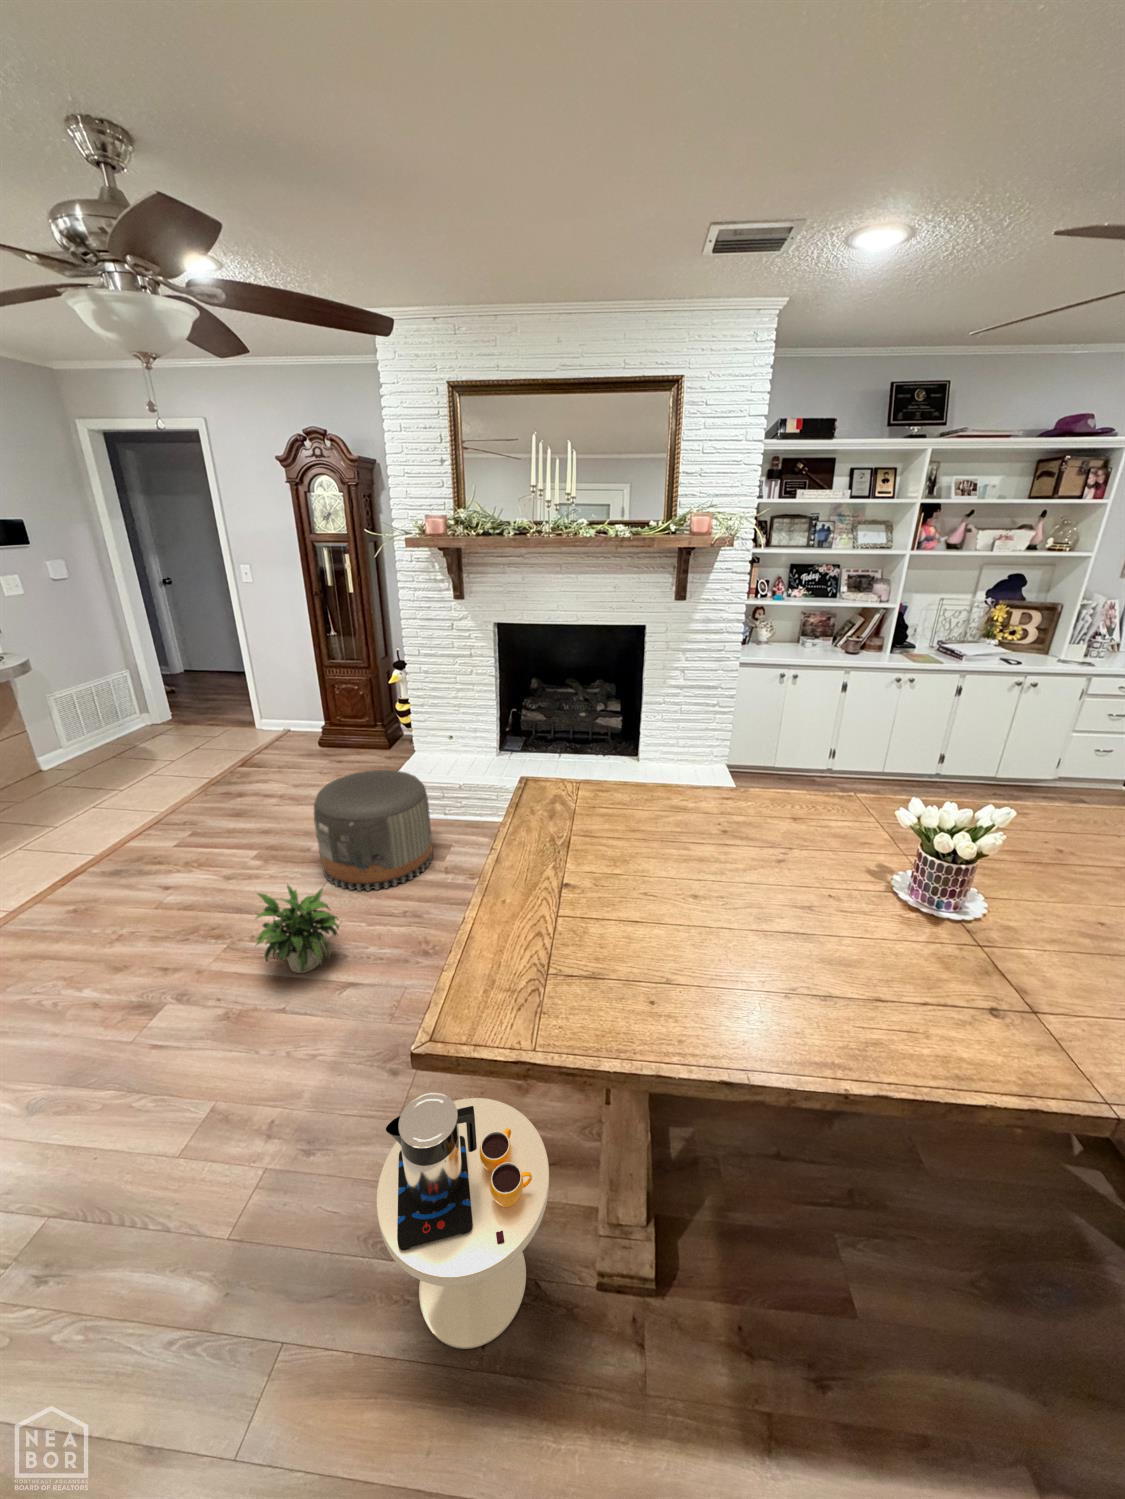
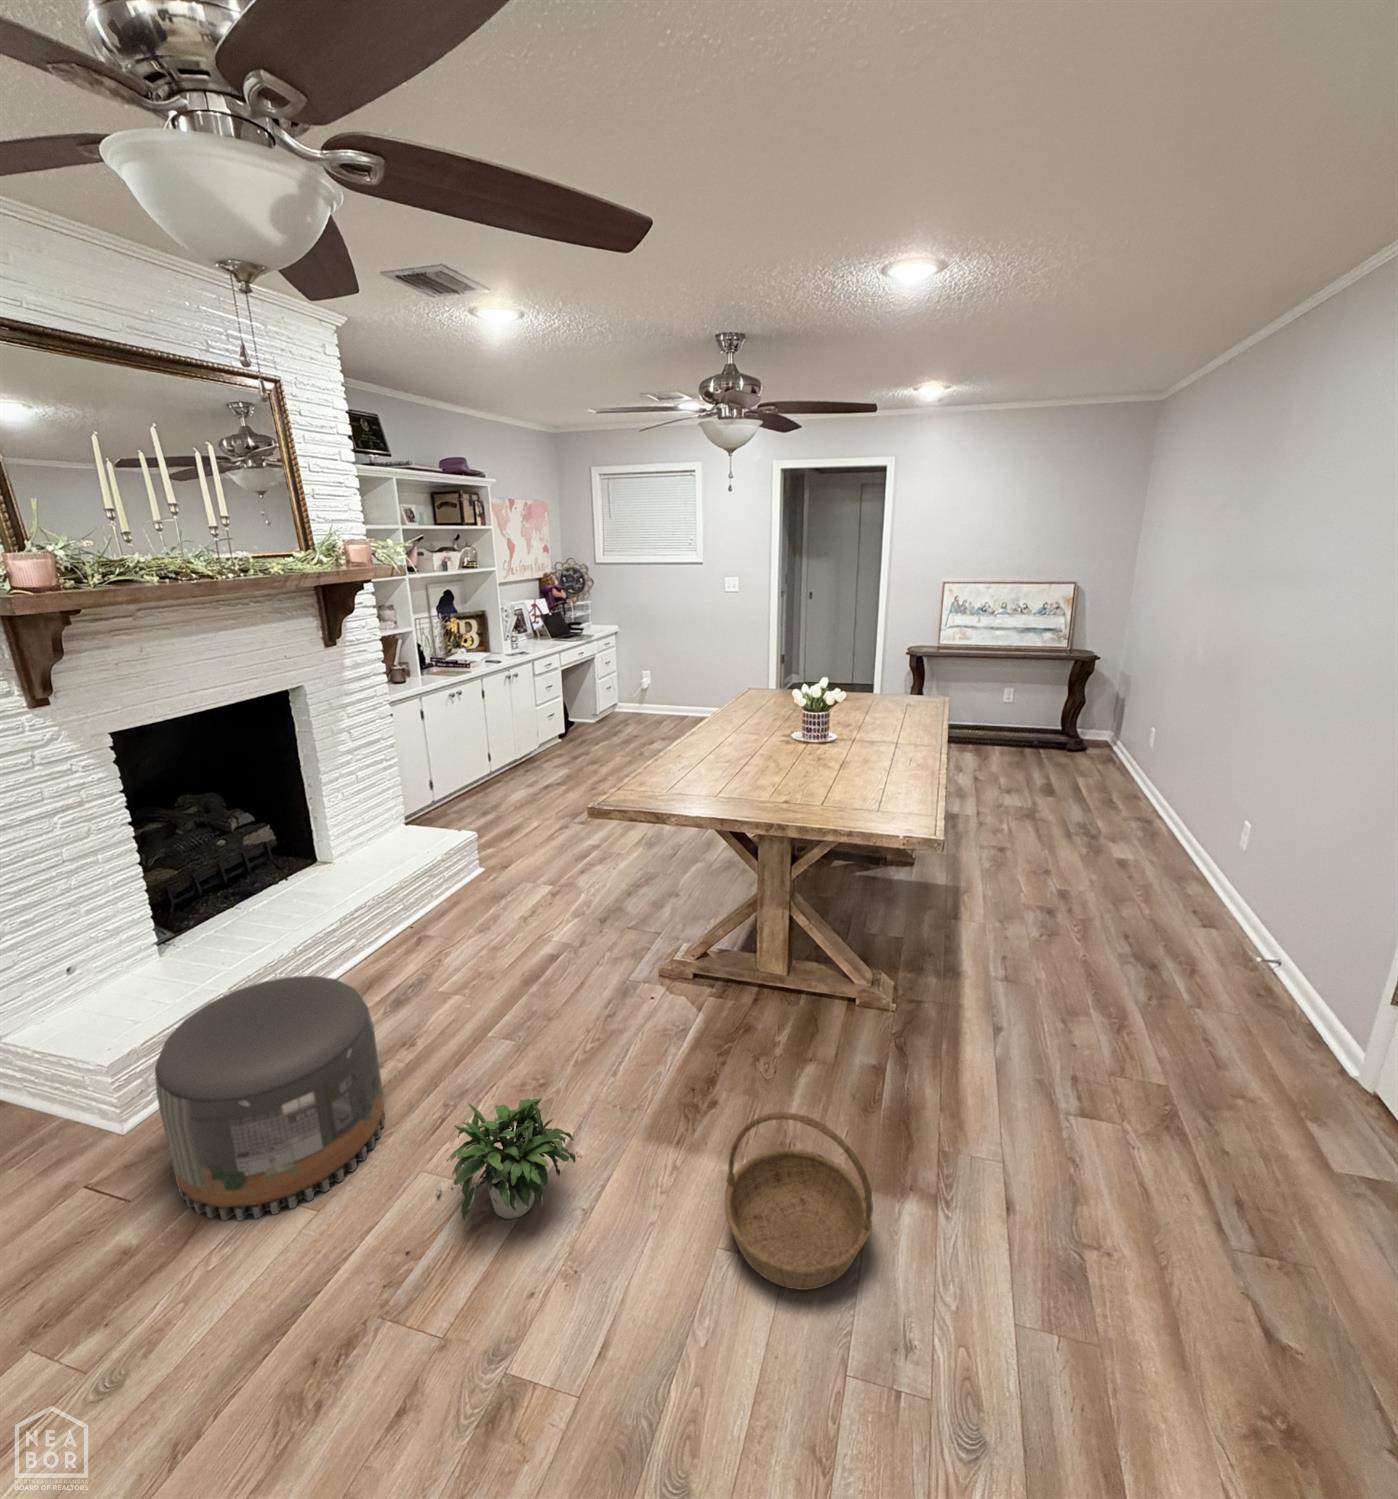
basket: none [110,1035,271,1219] -> present [725,1112,873,1290]
side table: present [377,1093,549,1349] -> none [837,913,945,1079]

